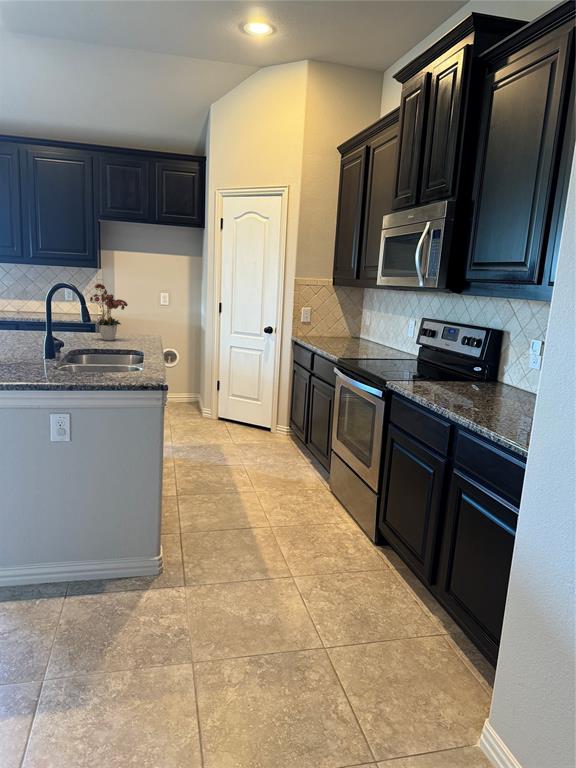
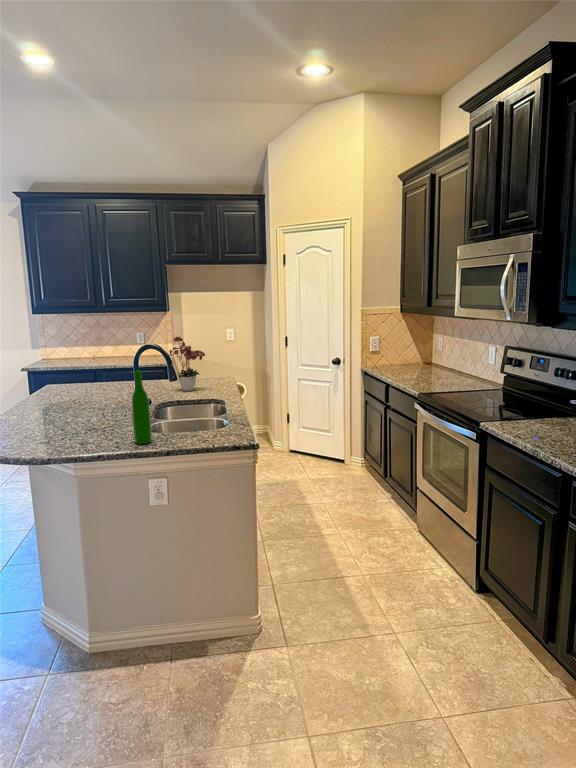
wine bottle: none [35,300,55,377] -> present [132,370,152,444]

